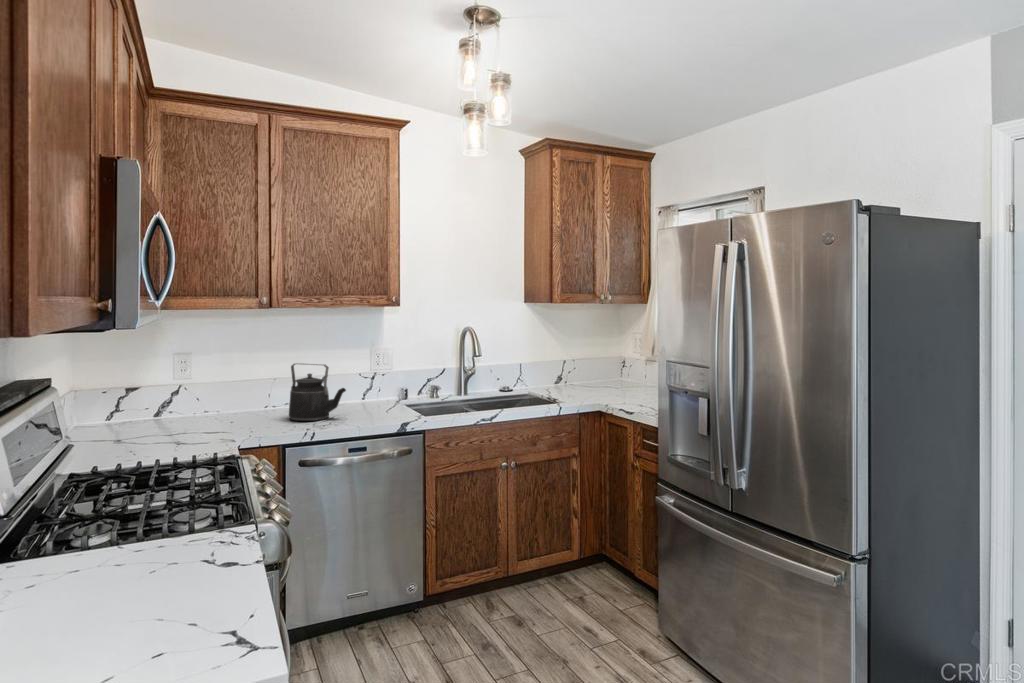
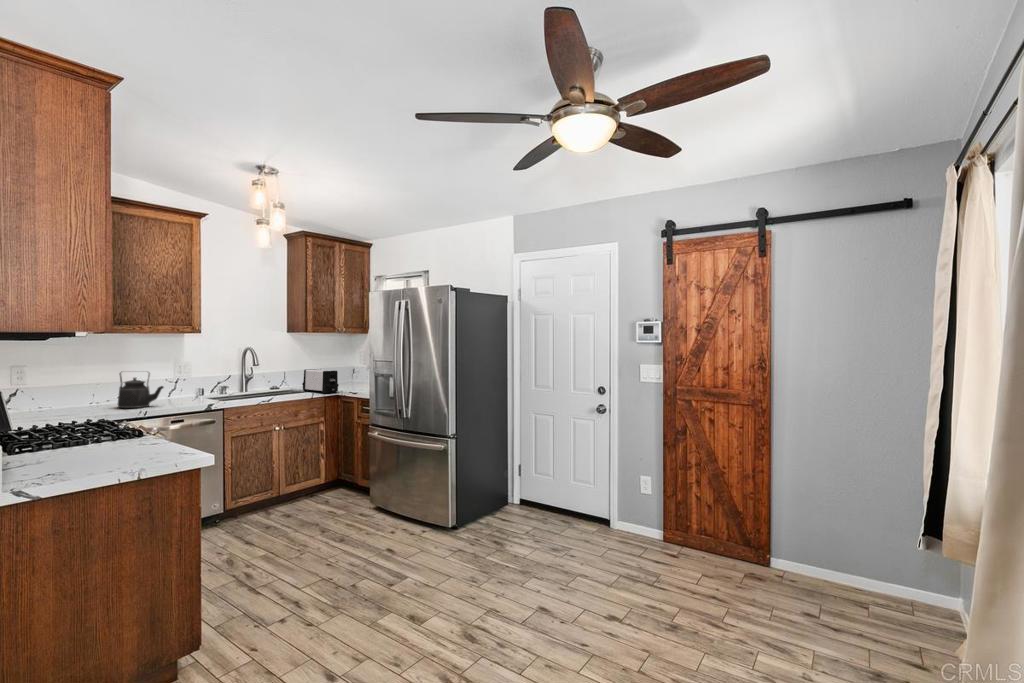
toaster: none [544,364,601,407] -> present [302,369,339,393]

